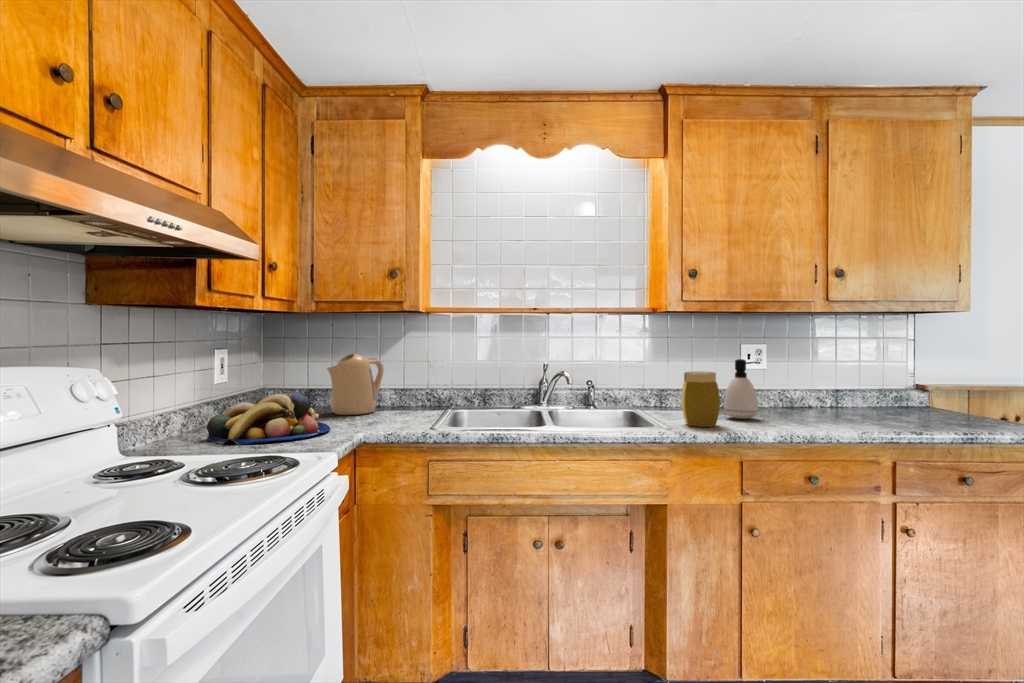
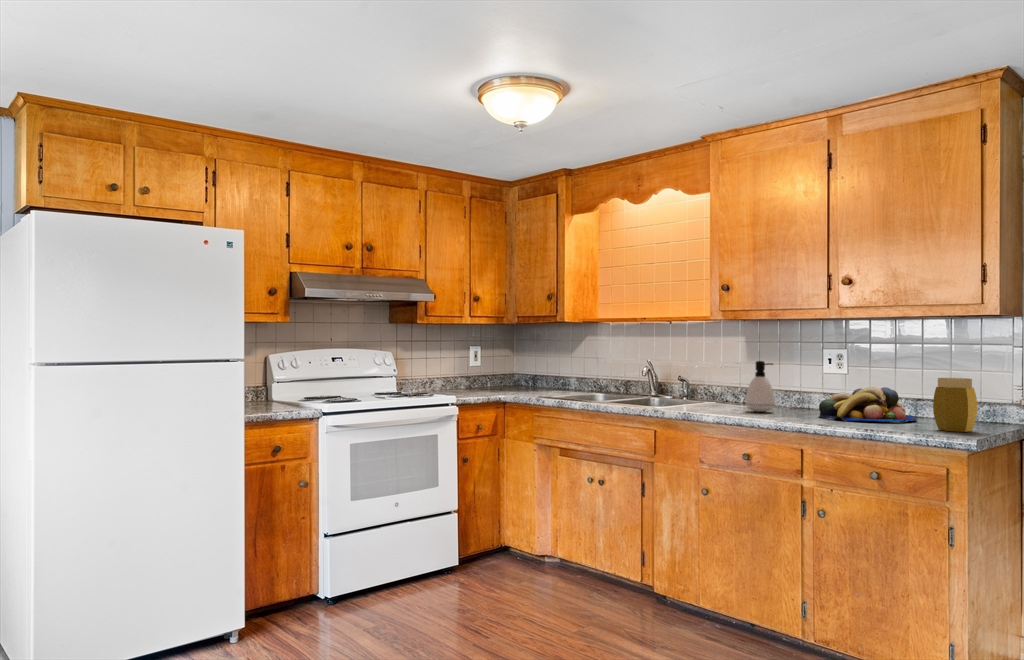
kettle: present [327,354,384,415] -> none [525,350,567,391]
jar: present [682,372,720,427] -> present [933,378,977,432]
fruit bowl: present [206,392,330,444] -> present [819,387,917,422]

